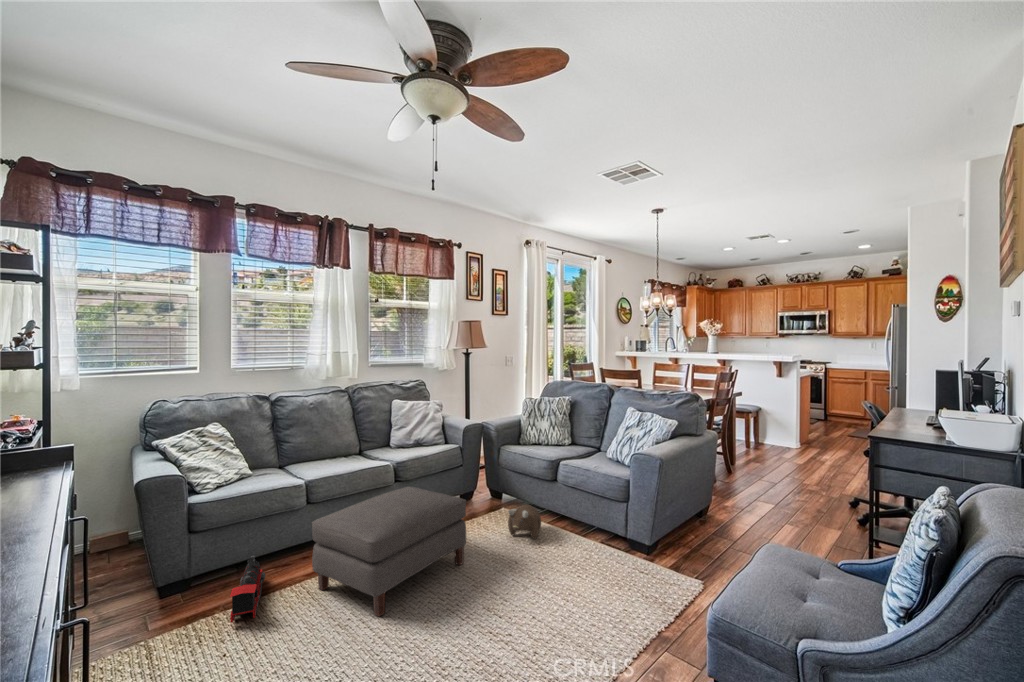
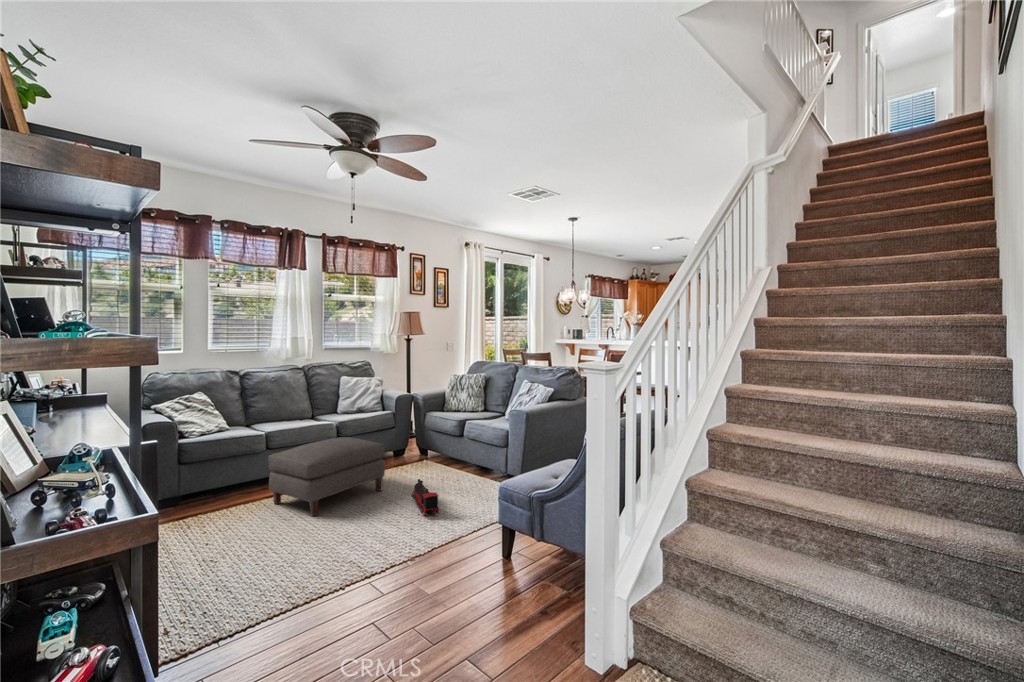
plush toy: present [508,505,541,539] -> none [420,452,448,477]
toy train: present [230,556,265,623] -> present [411,479,439,516]

